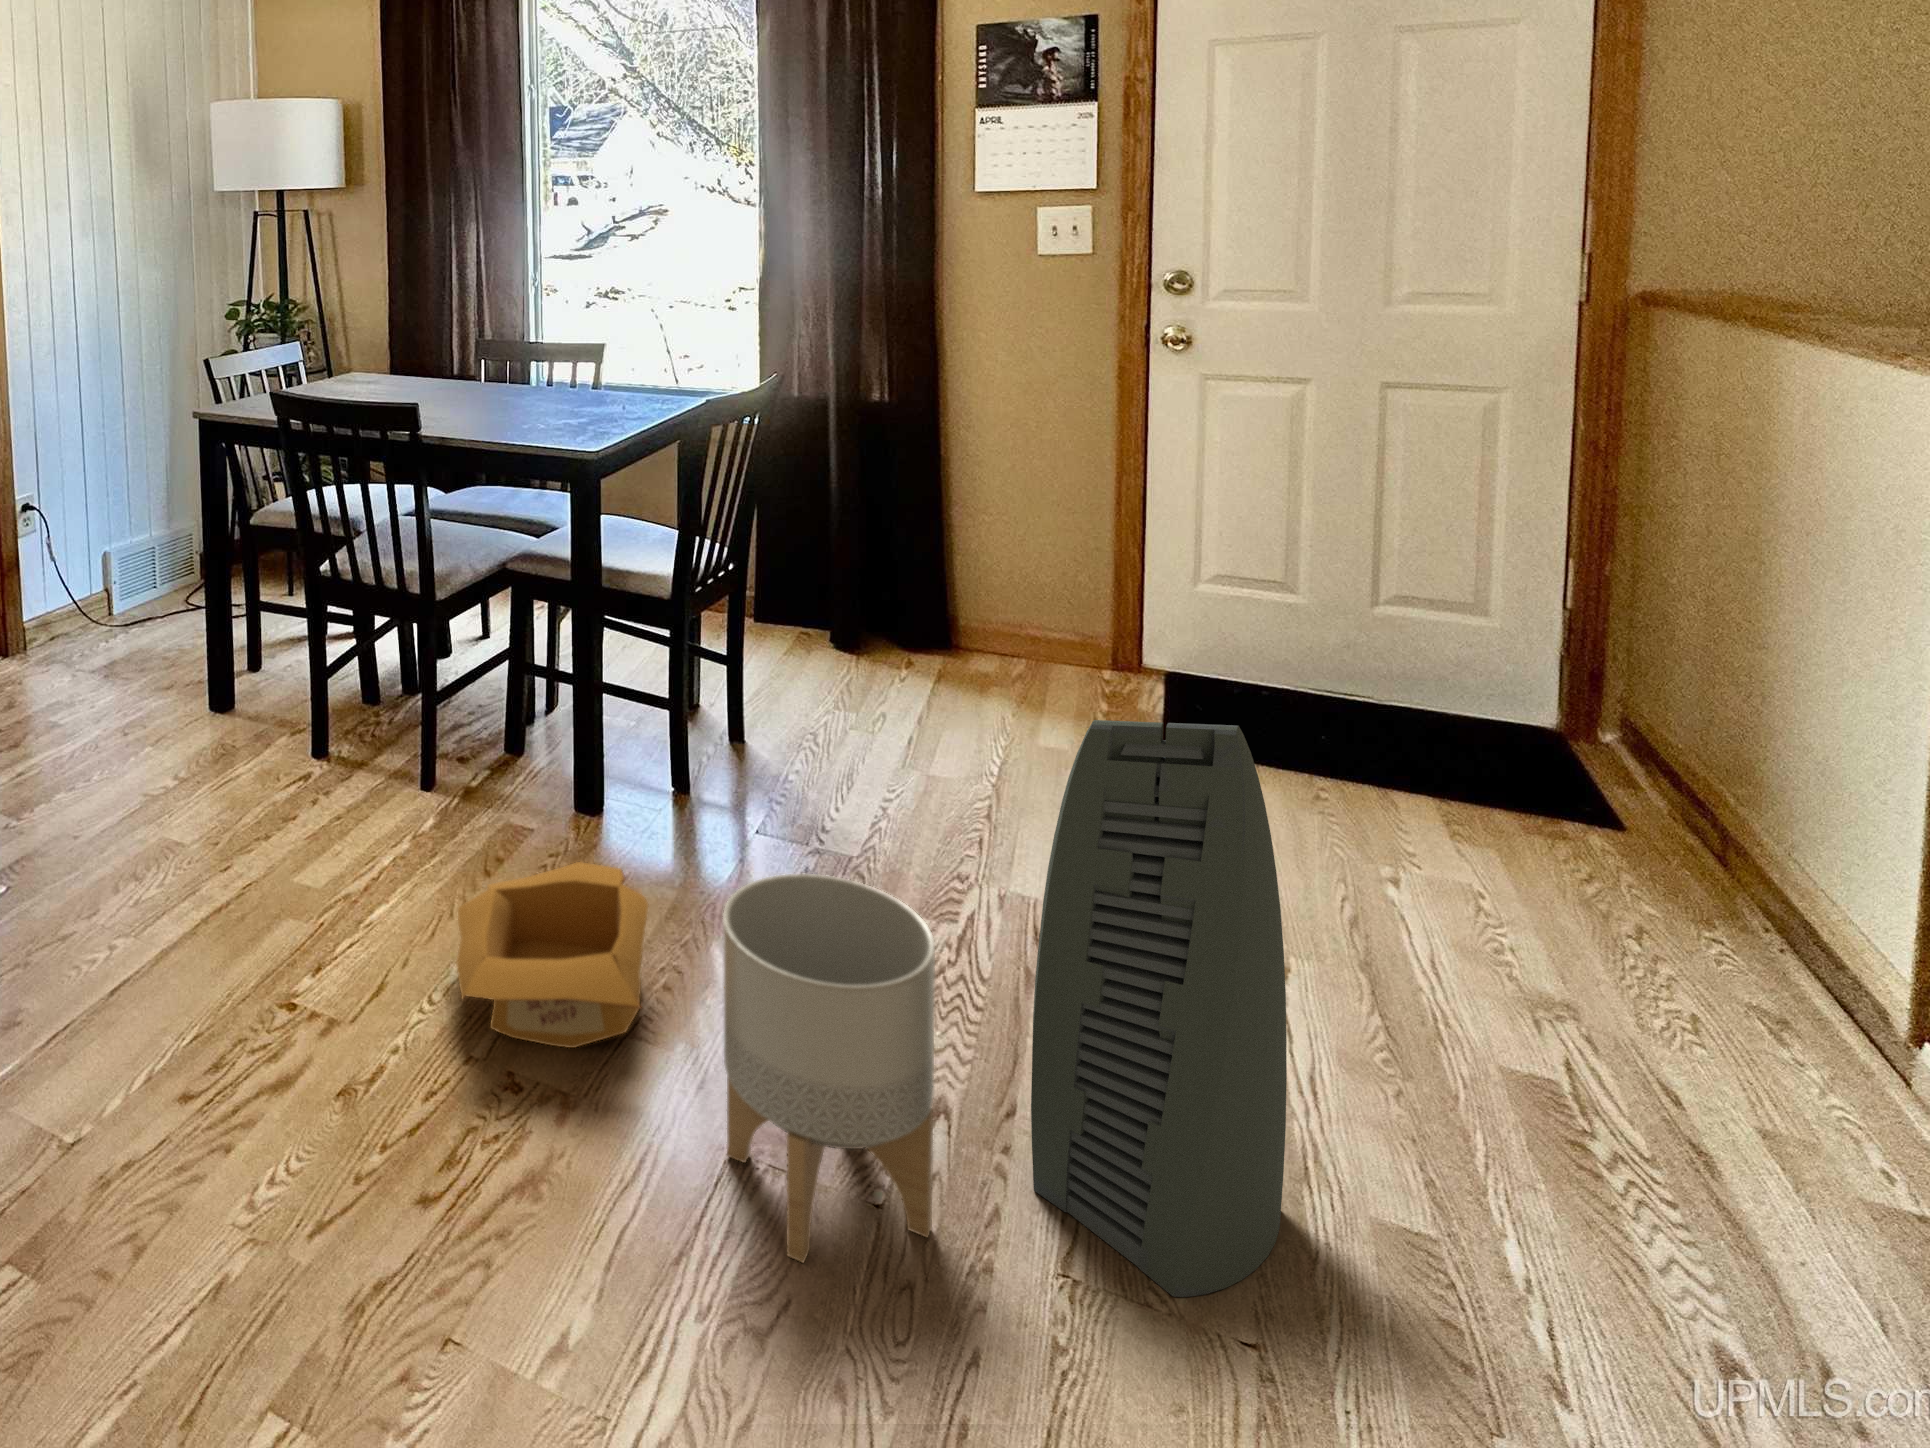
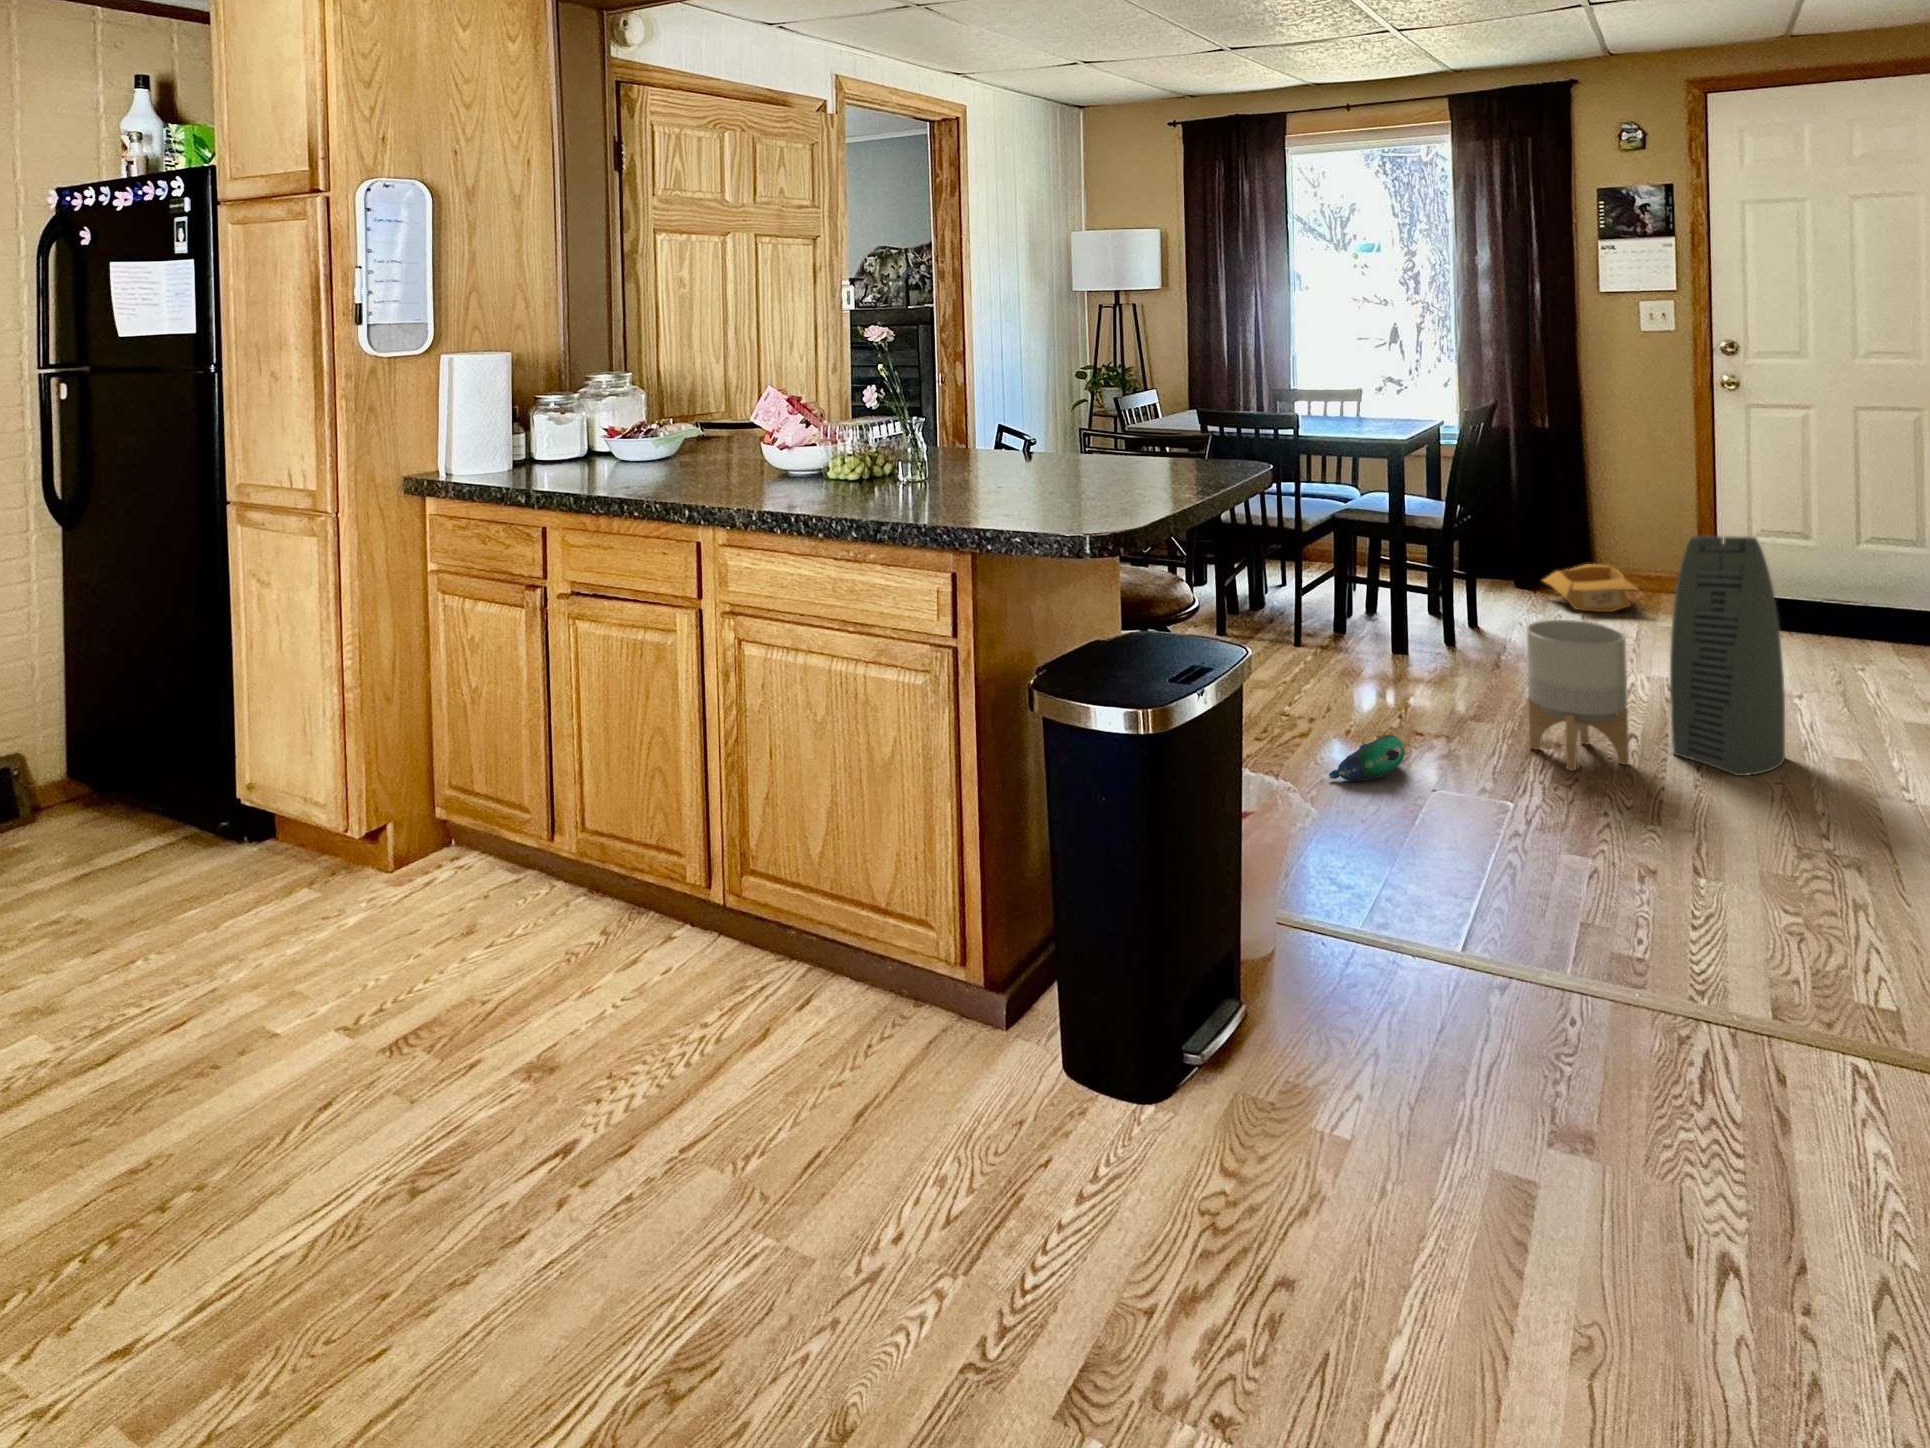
cardboard box: present [456,862,648,1048] -> present [1543,564,1639,612]
plush toy: none [231,1131,427,1303] -> present [1329,735,1404,782]

